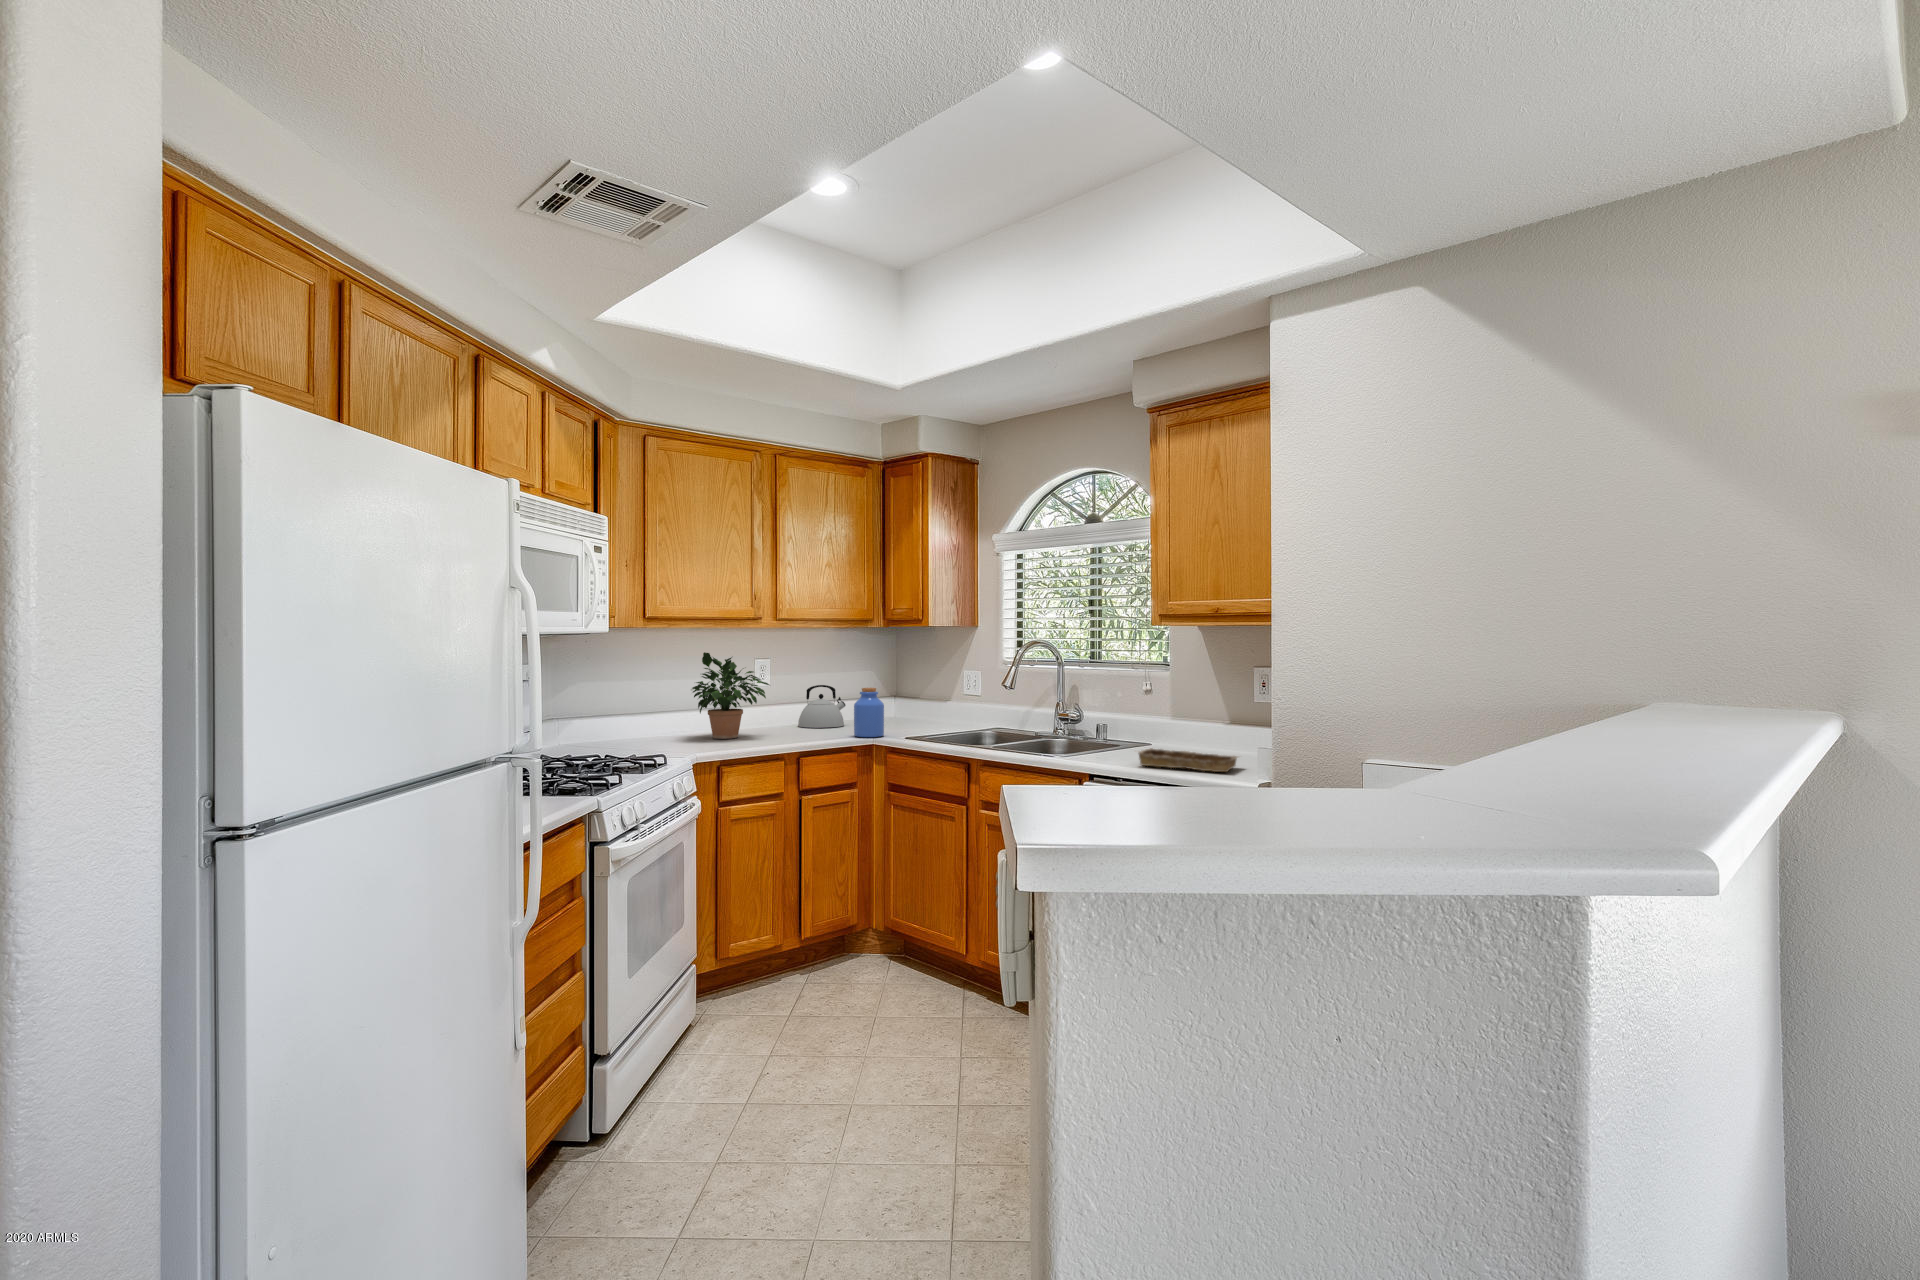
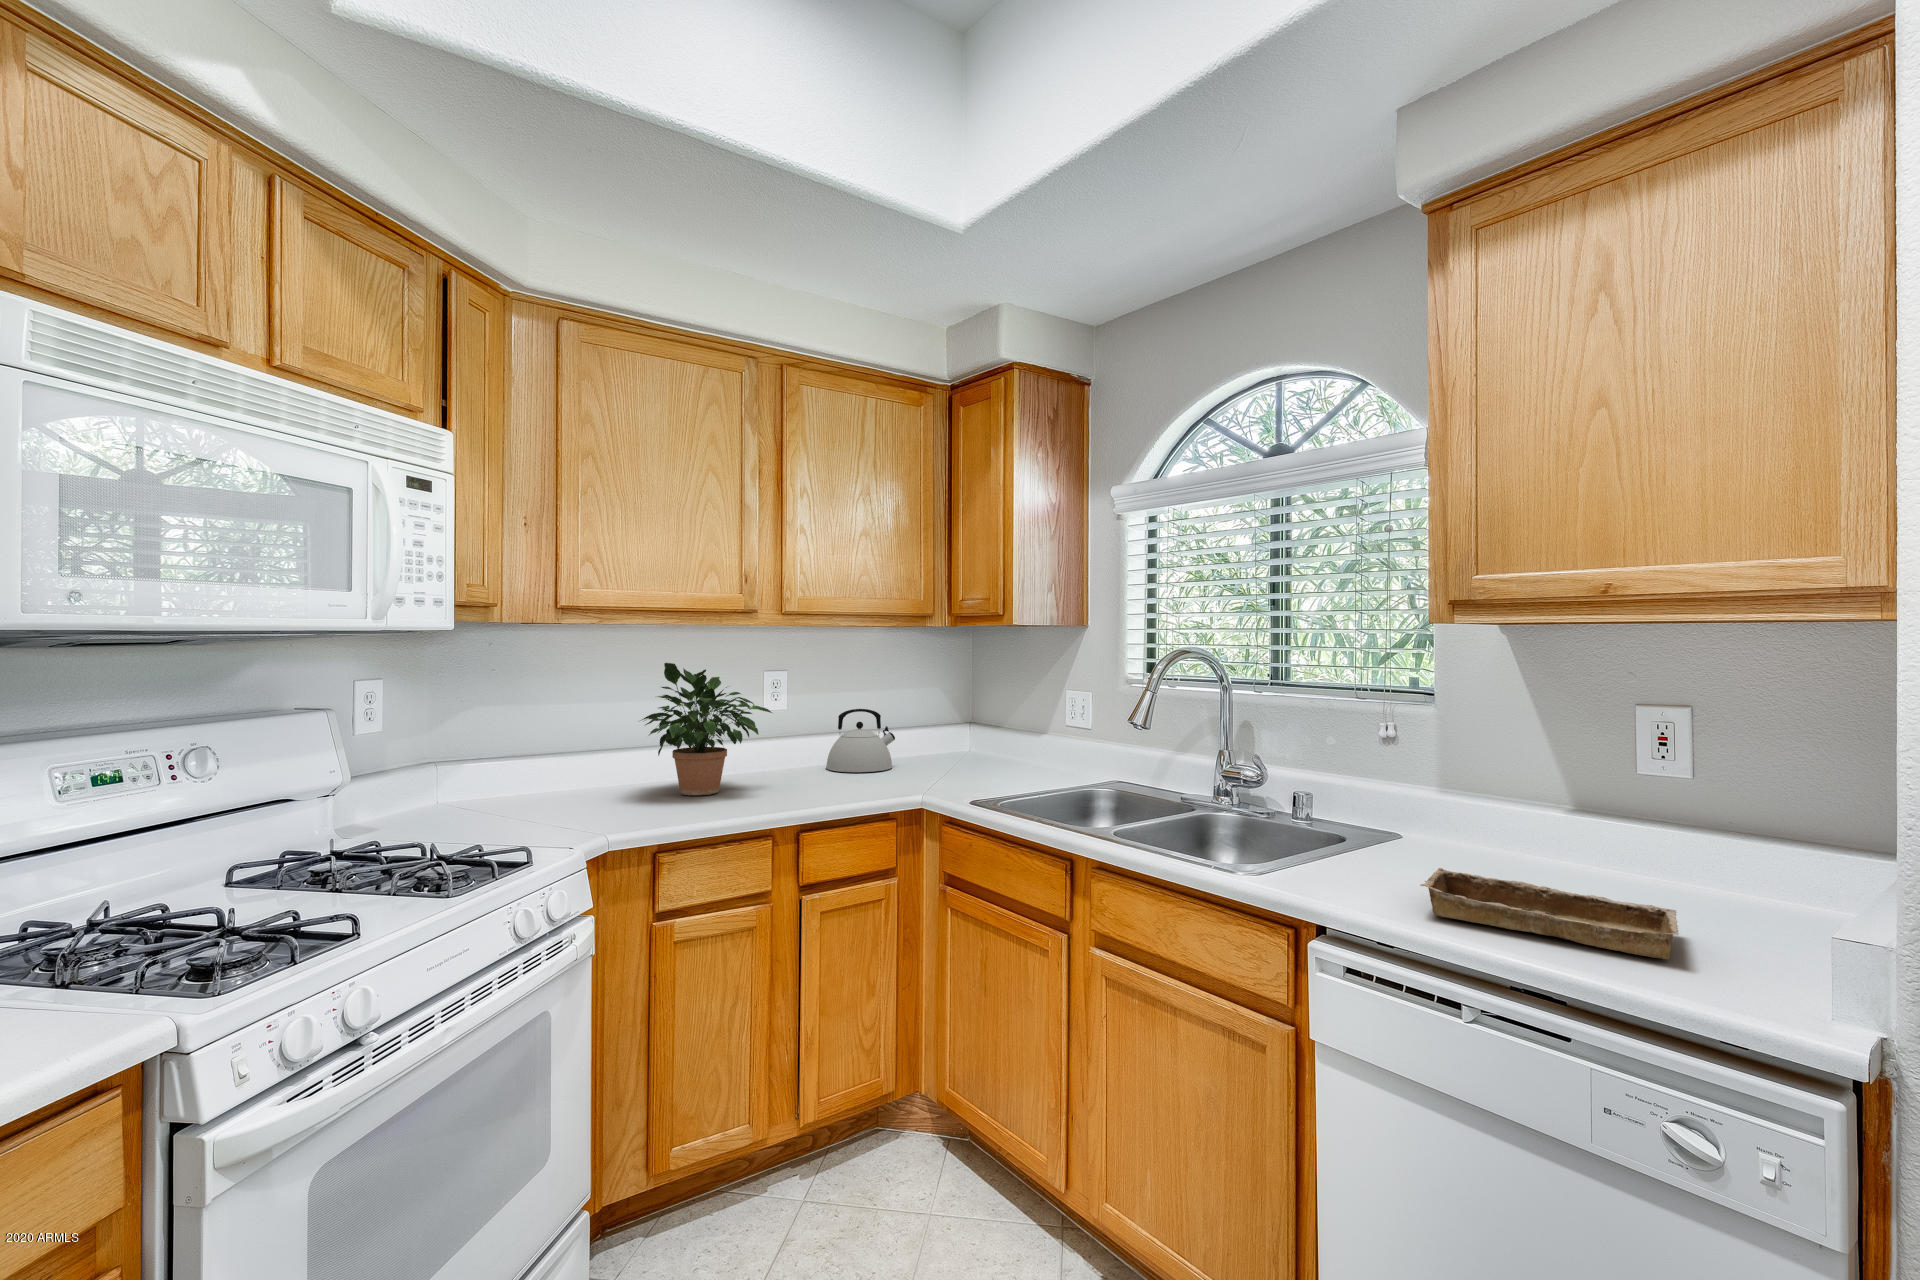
jar: present [854,688,884,737] -> none [894,719,941,798]

